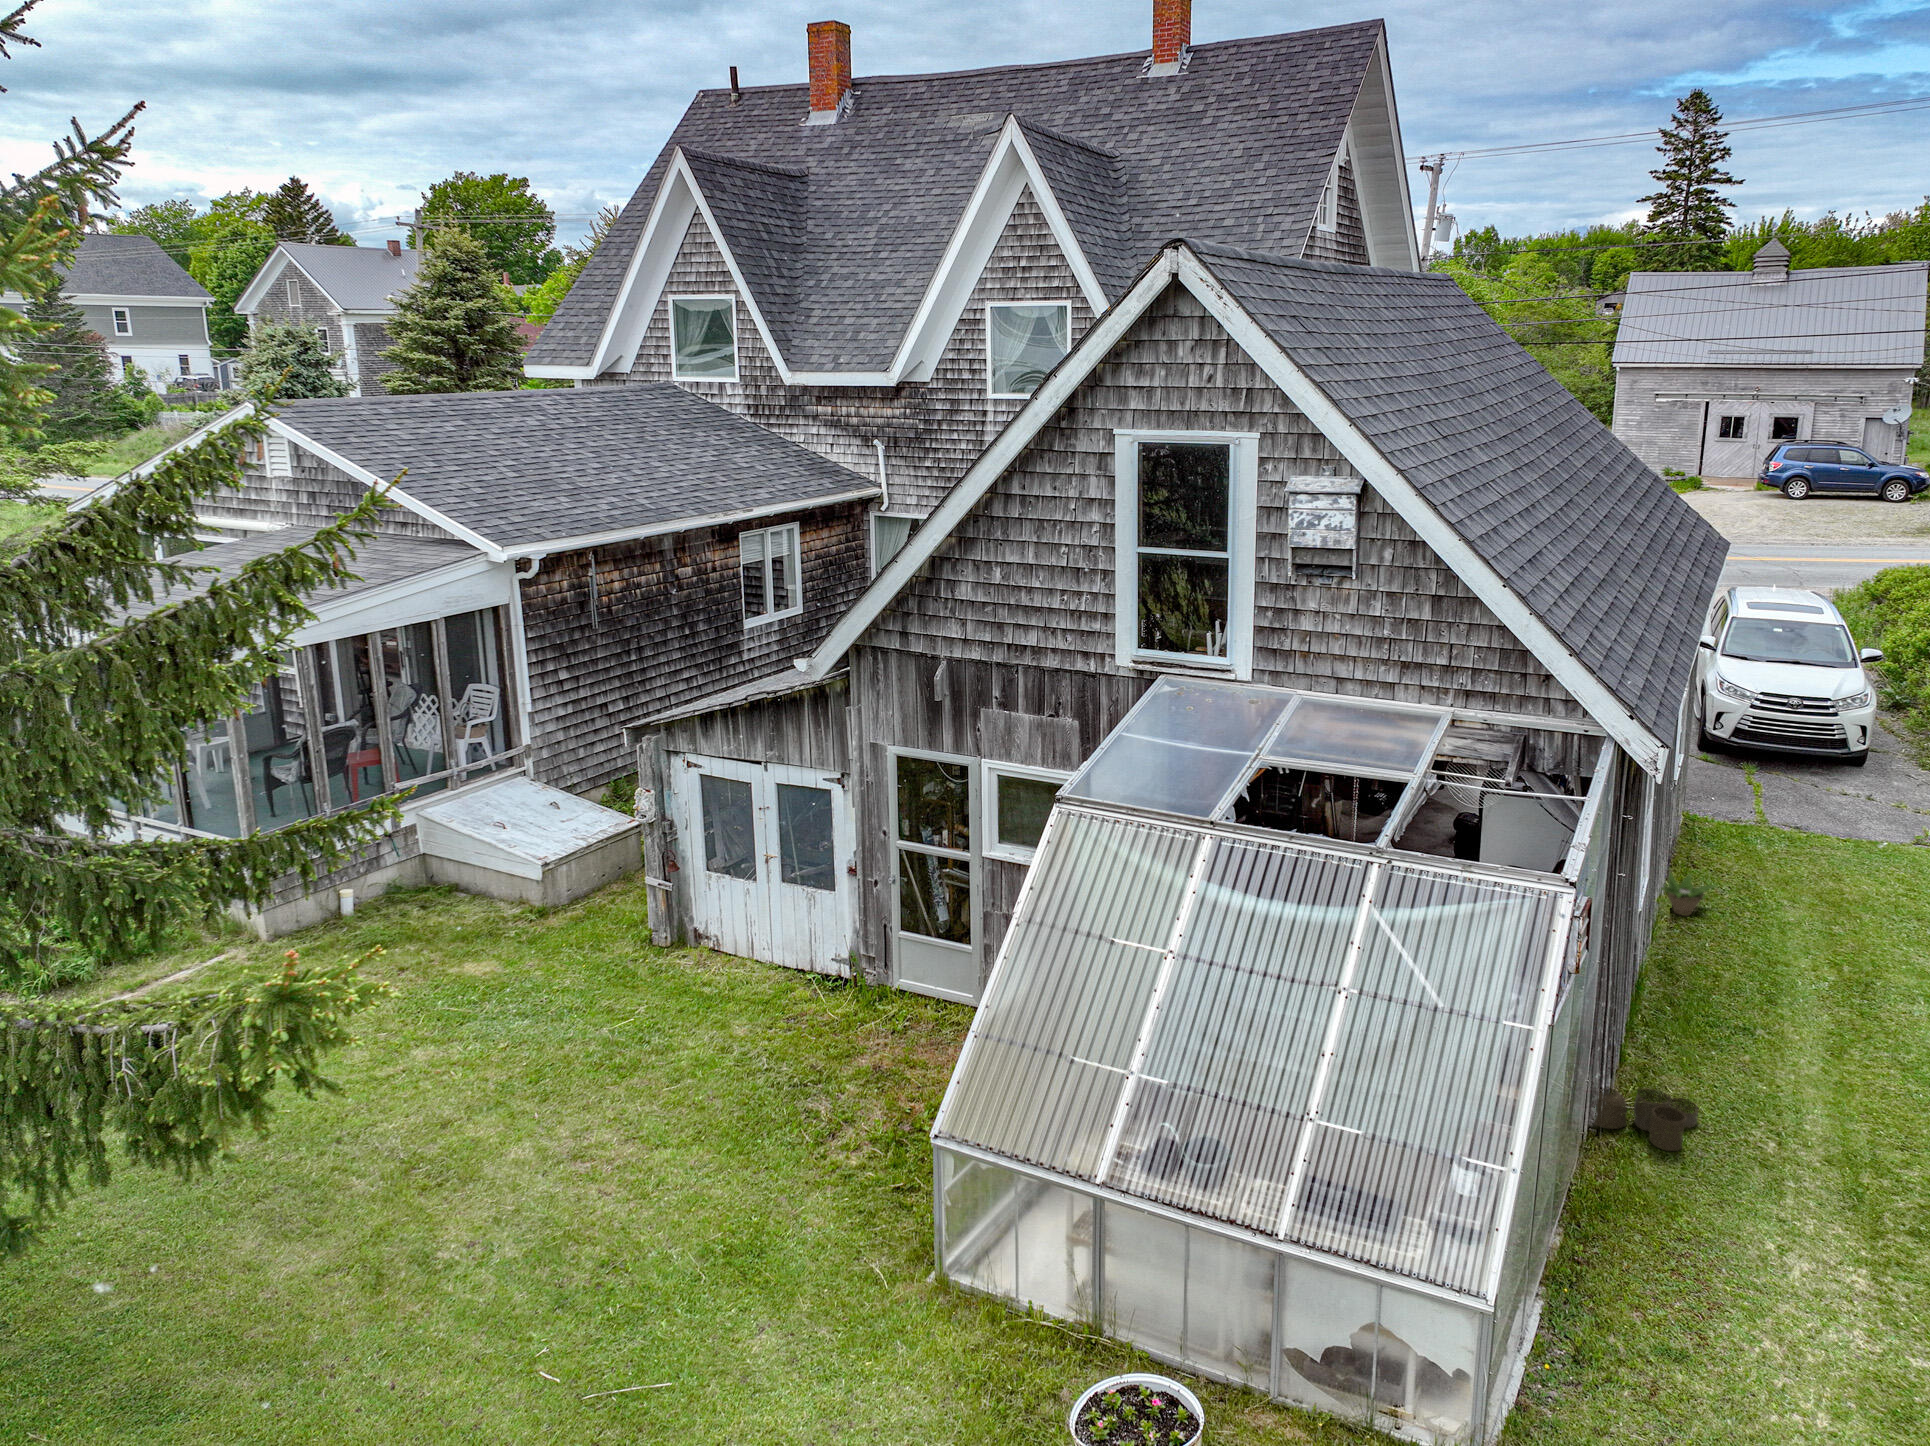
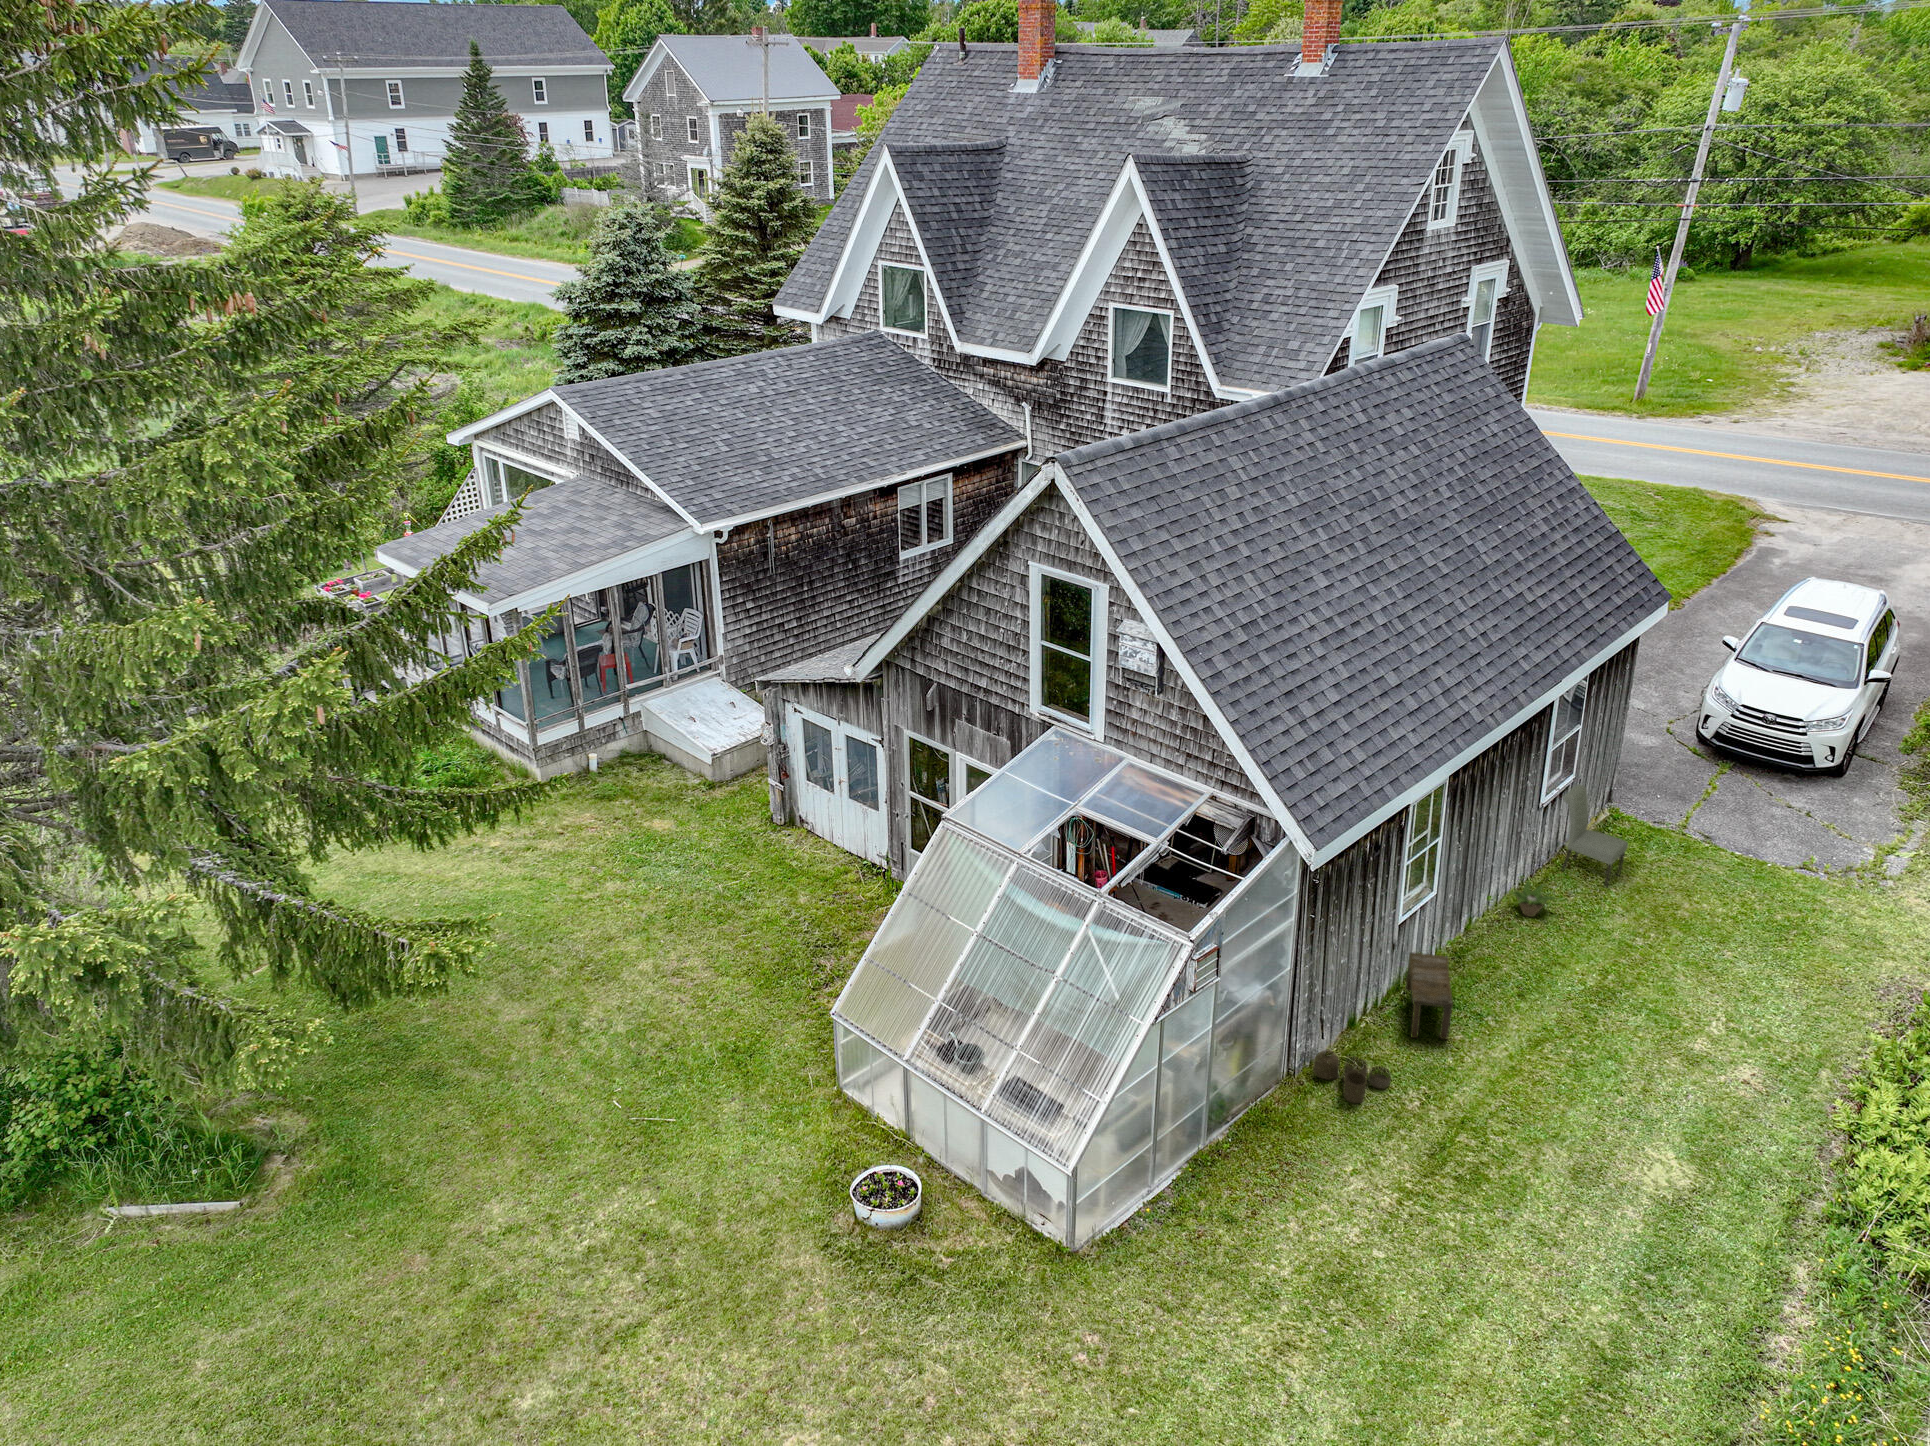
chair: none [1673,761,1746,878] -> present [1562,785,1628,887]
bench: none [1620,953,1725,1061] -> present [1405,952,1453,1040]

